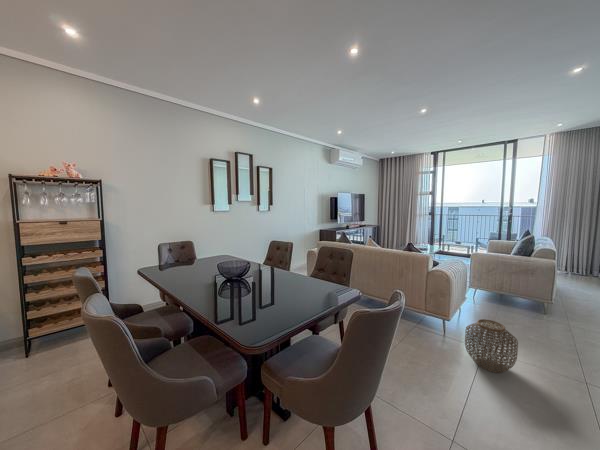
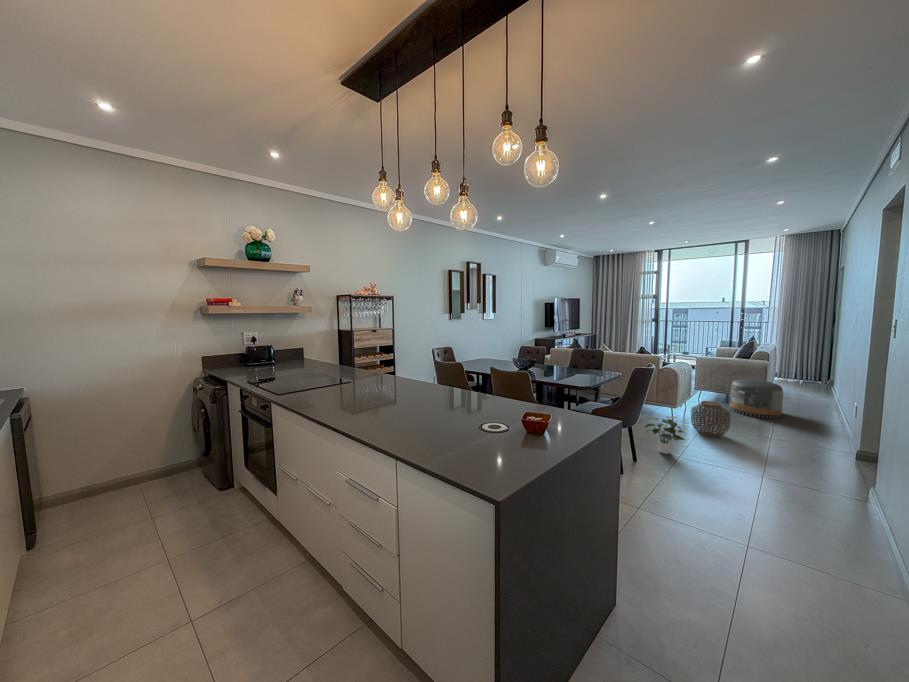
pouf: none [508,283,573,333] -> present [729,379,783,418]
potted plant: none [398,351,458,414] -> present [645,416,685,454]

